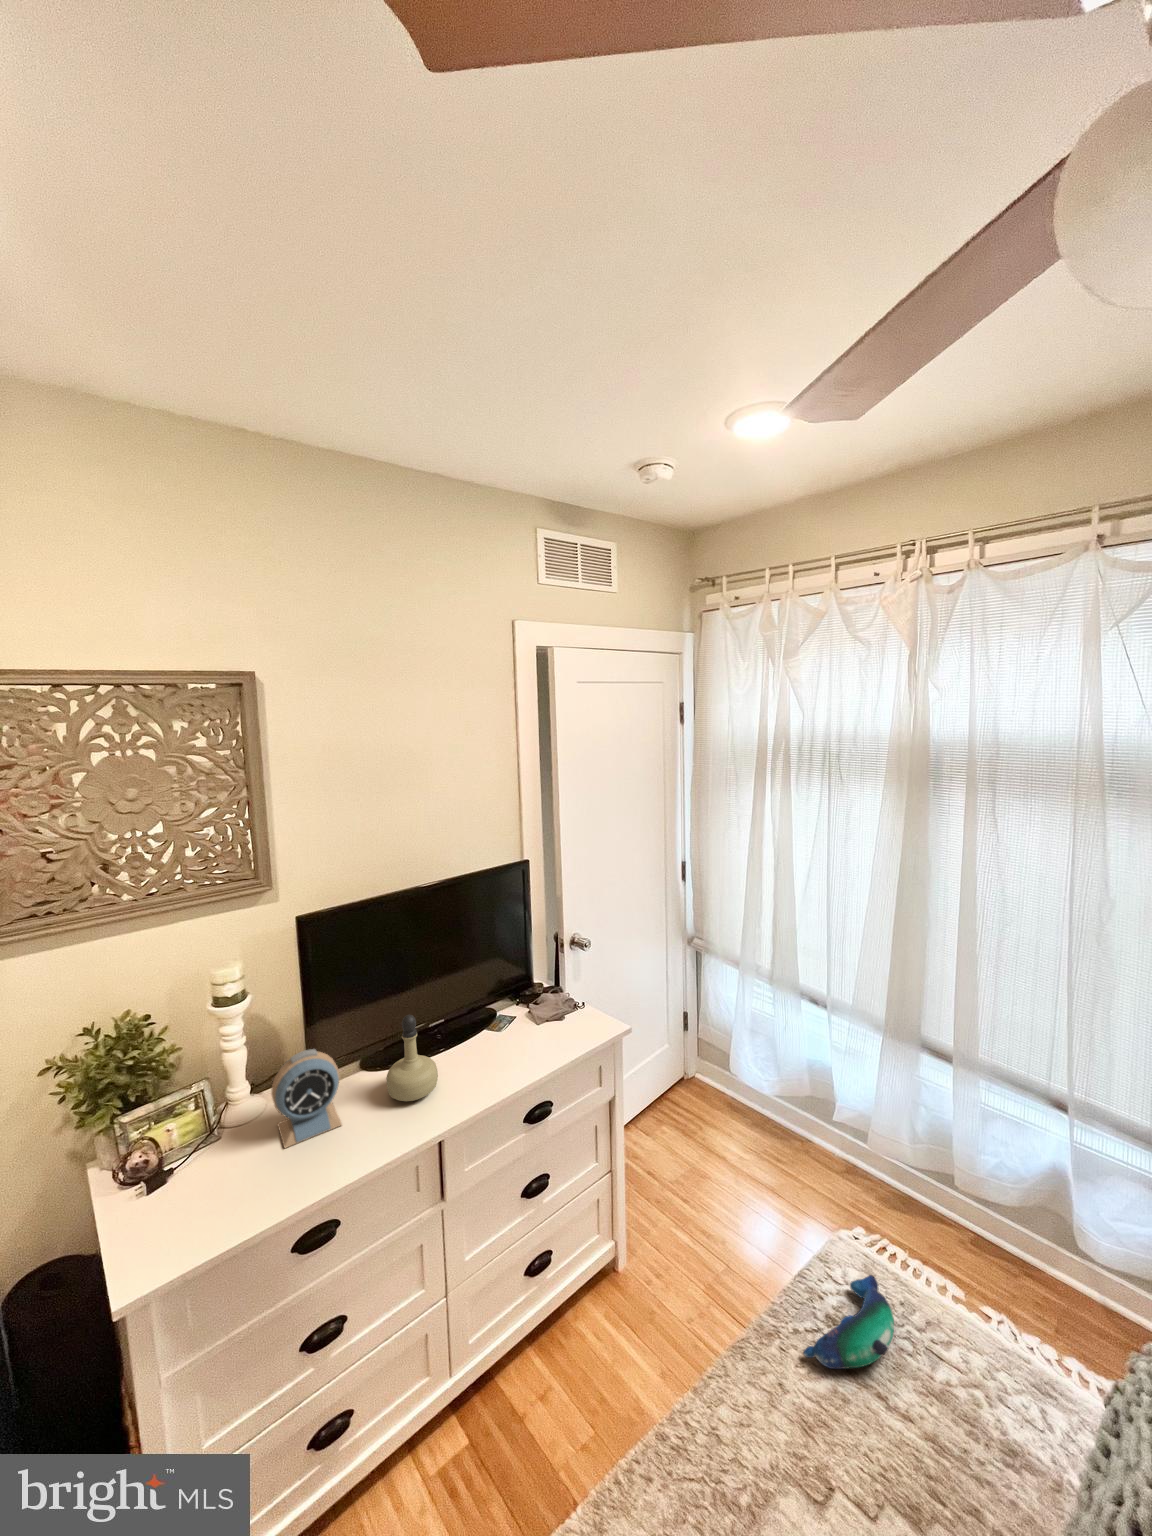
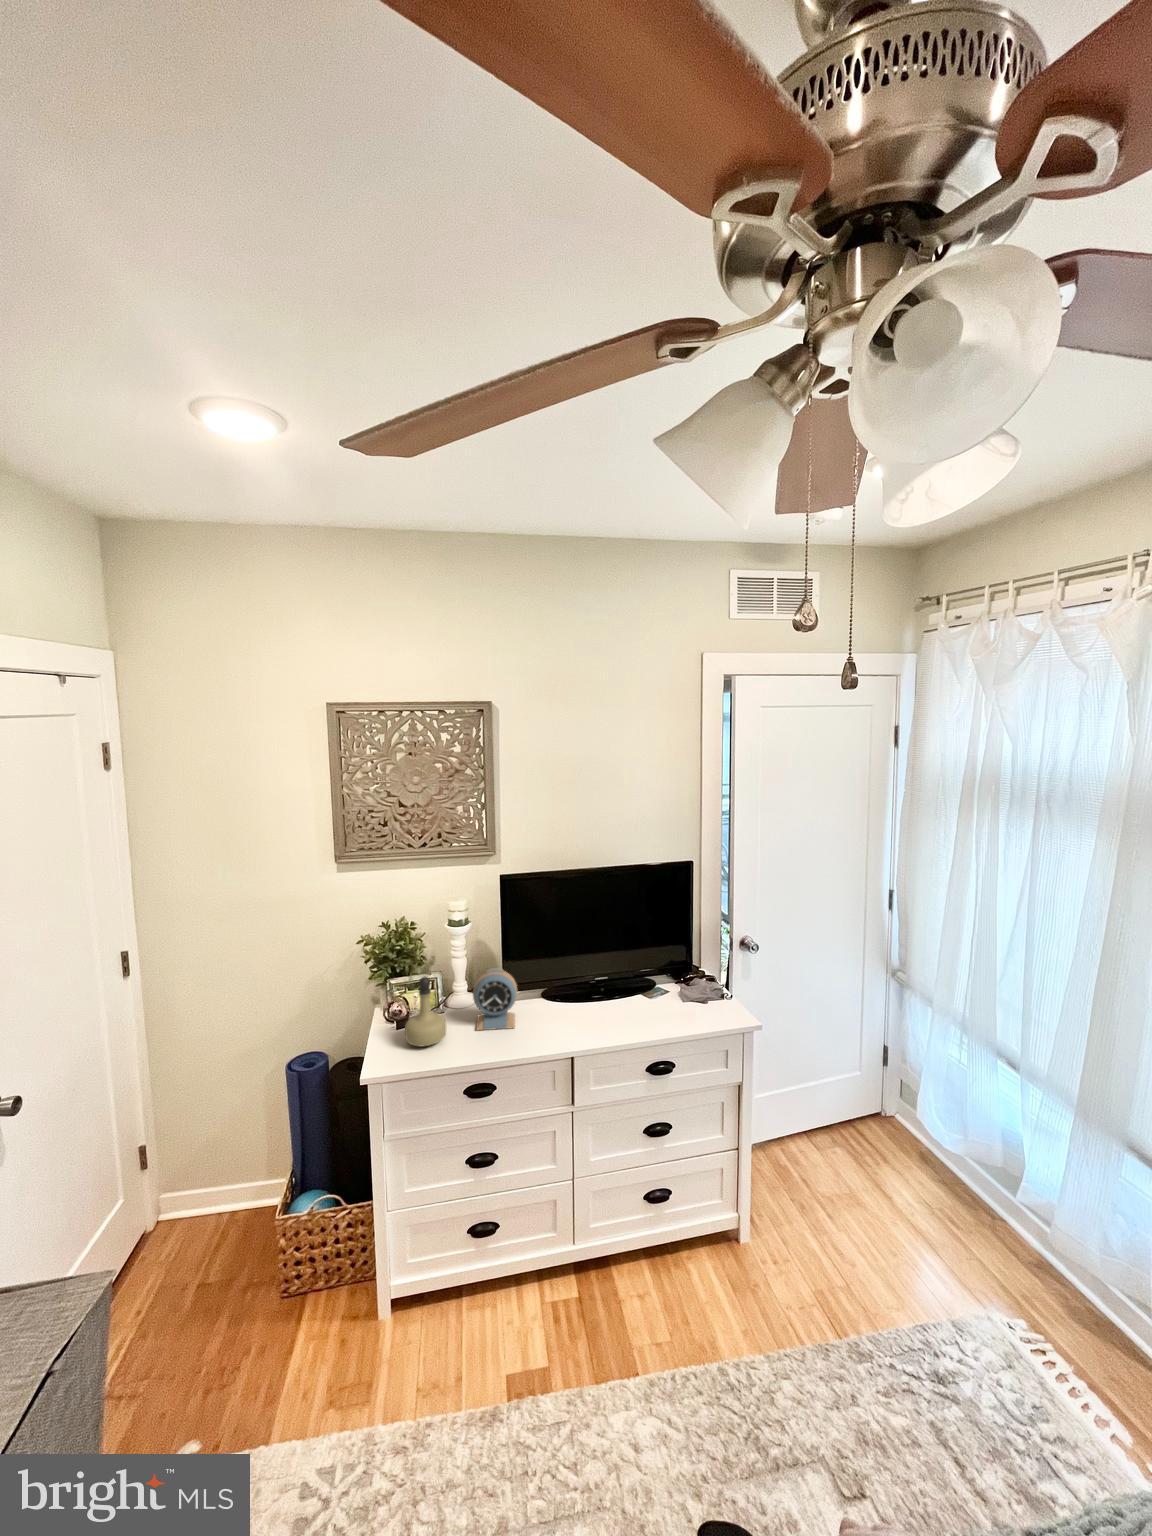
perfume bottle: present [386,1015,438,1101] -> present [405,977,446,1046]
plush toy: present [803,1275,894,1369] -> none [886,1354,1008,1429]

